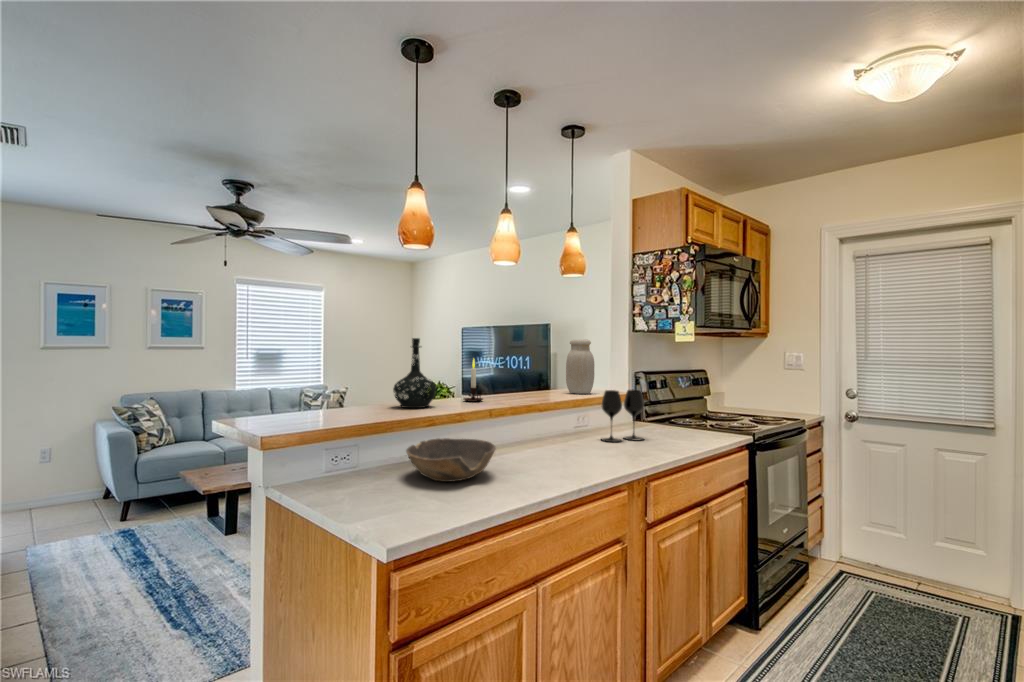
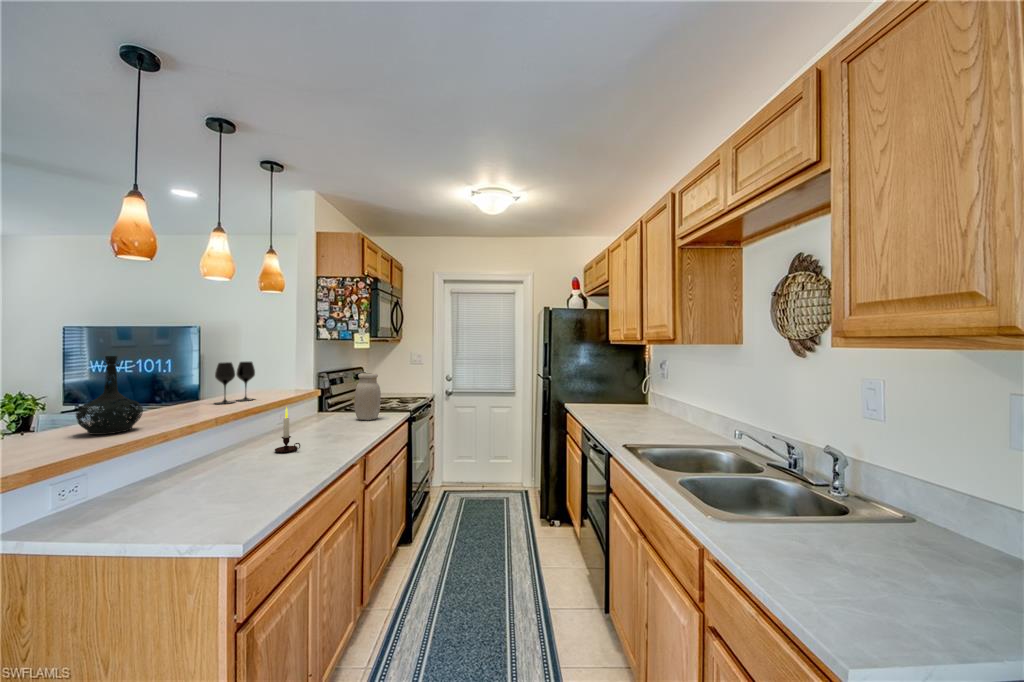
jar: present [566,339,594,394] -> present [355,373,381,420]
candle: present [464,359,483,402] -> present [275,407,300,452]
wine glass: present [601,390,644,442] -> present [215,362,255,404]
bowl: present [406,438,496,482] -> none [155,450,259,497]

